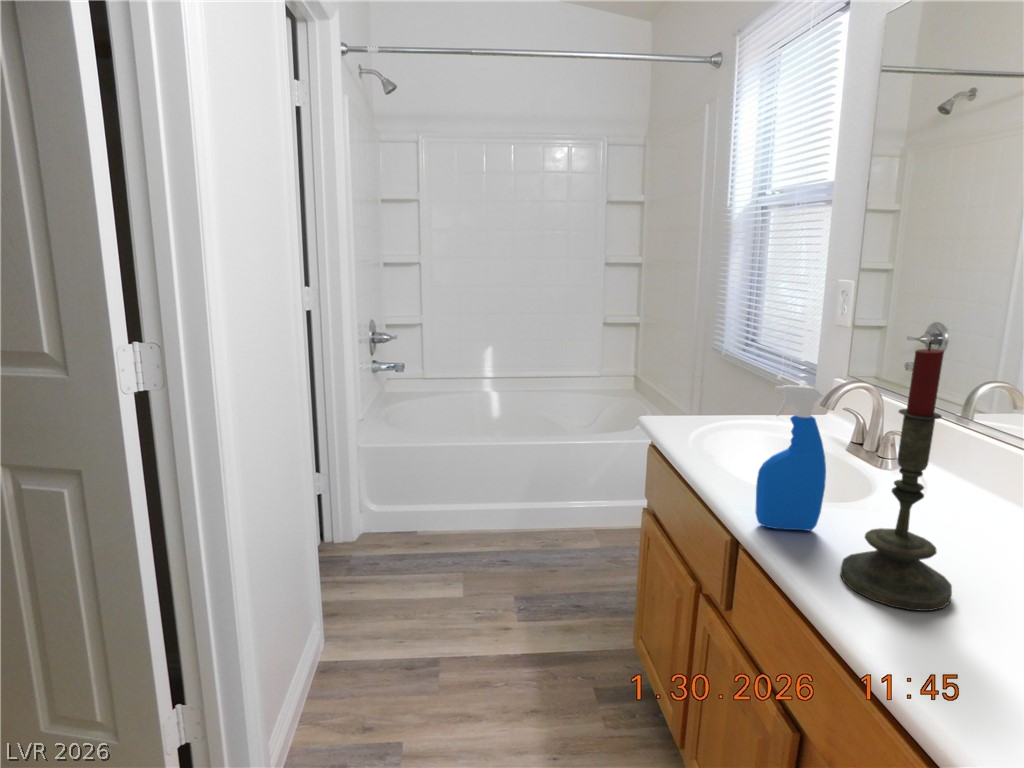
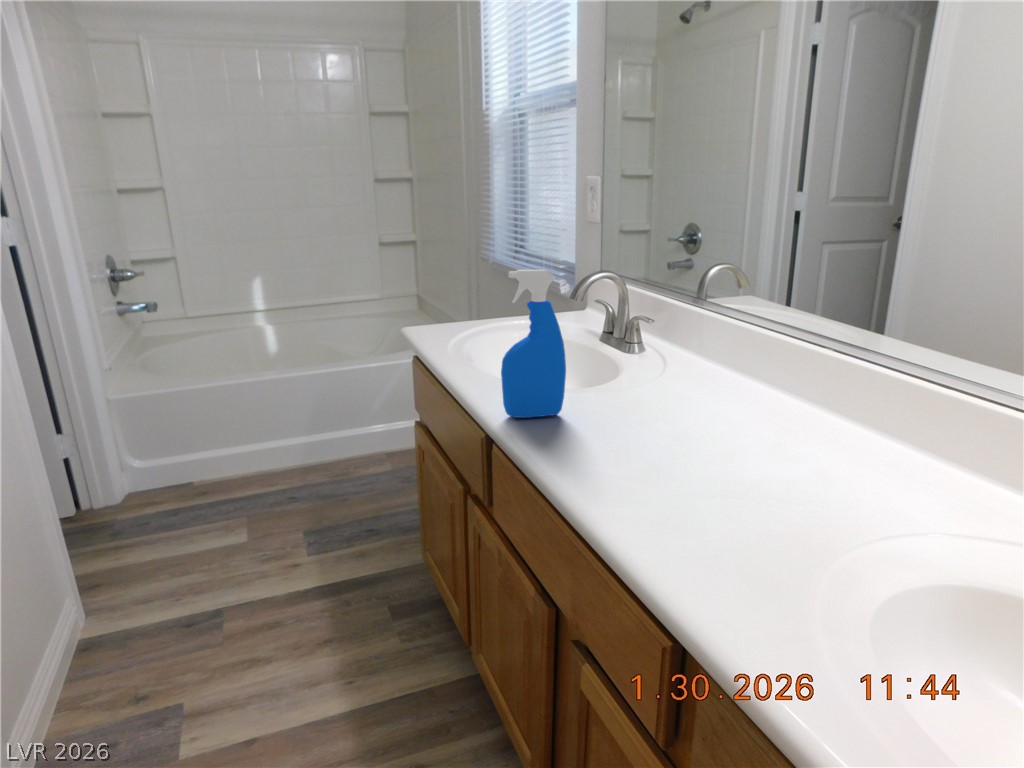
candle: present [840,342,952,611] -> none [579,207,674,474]

